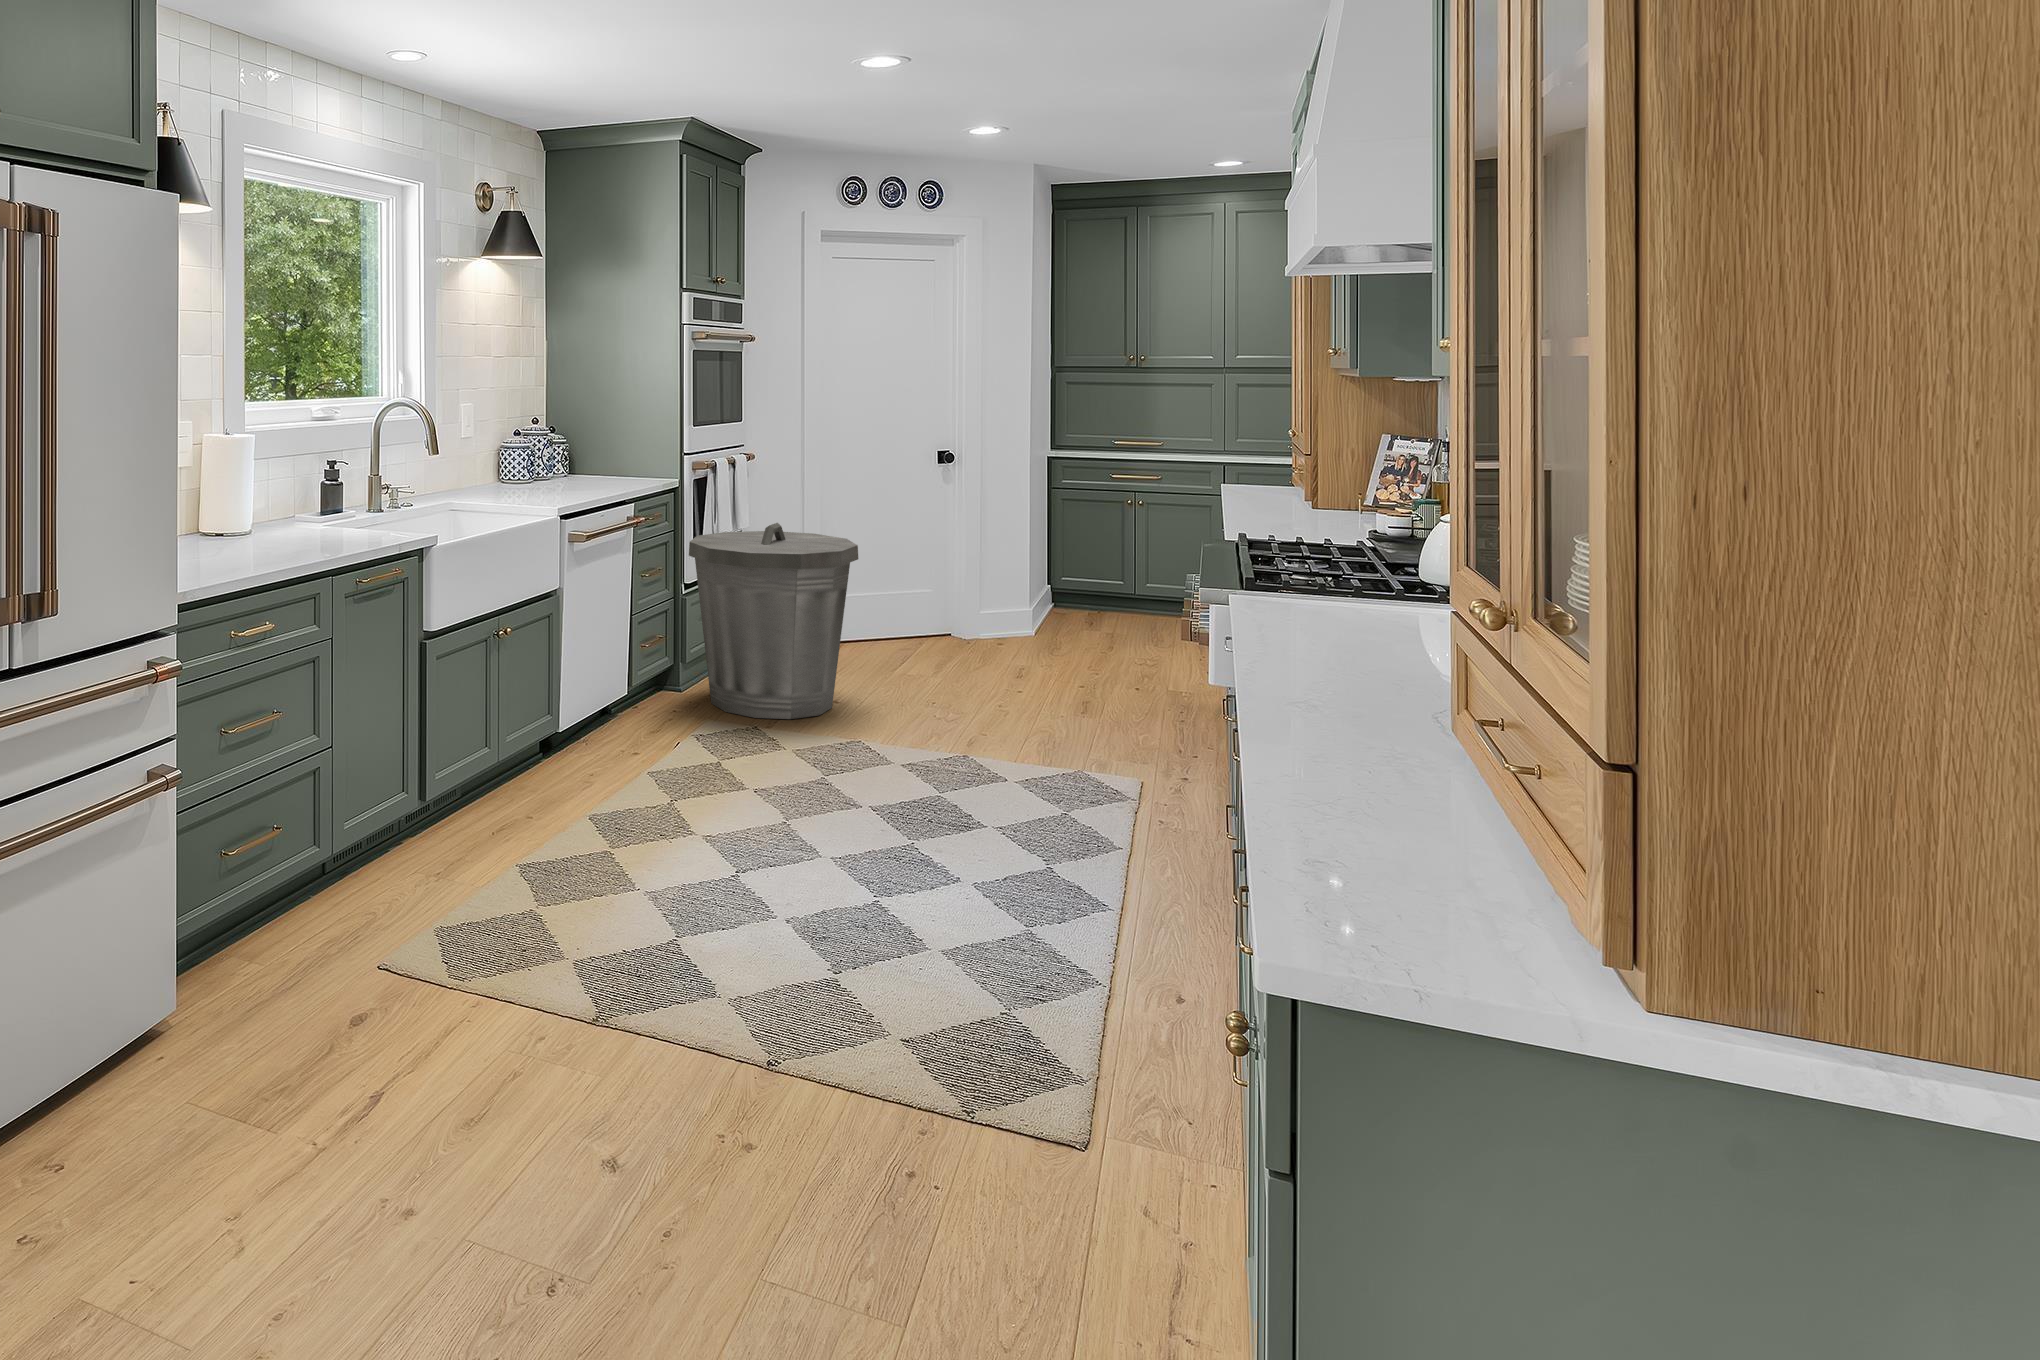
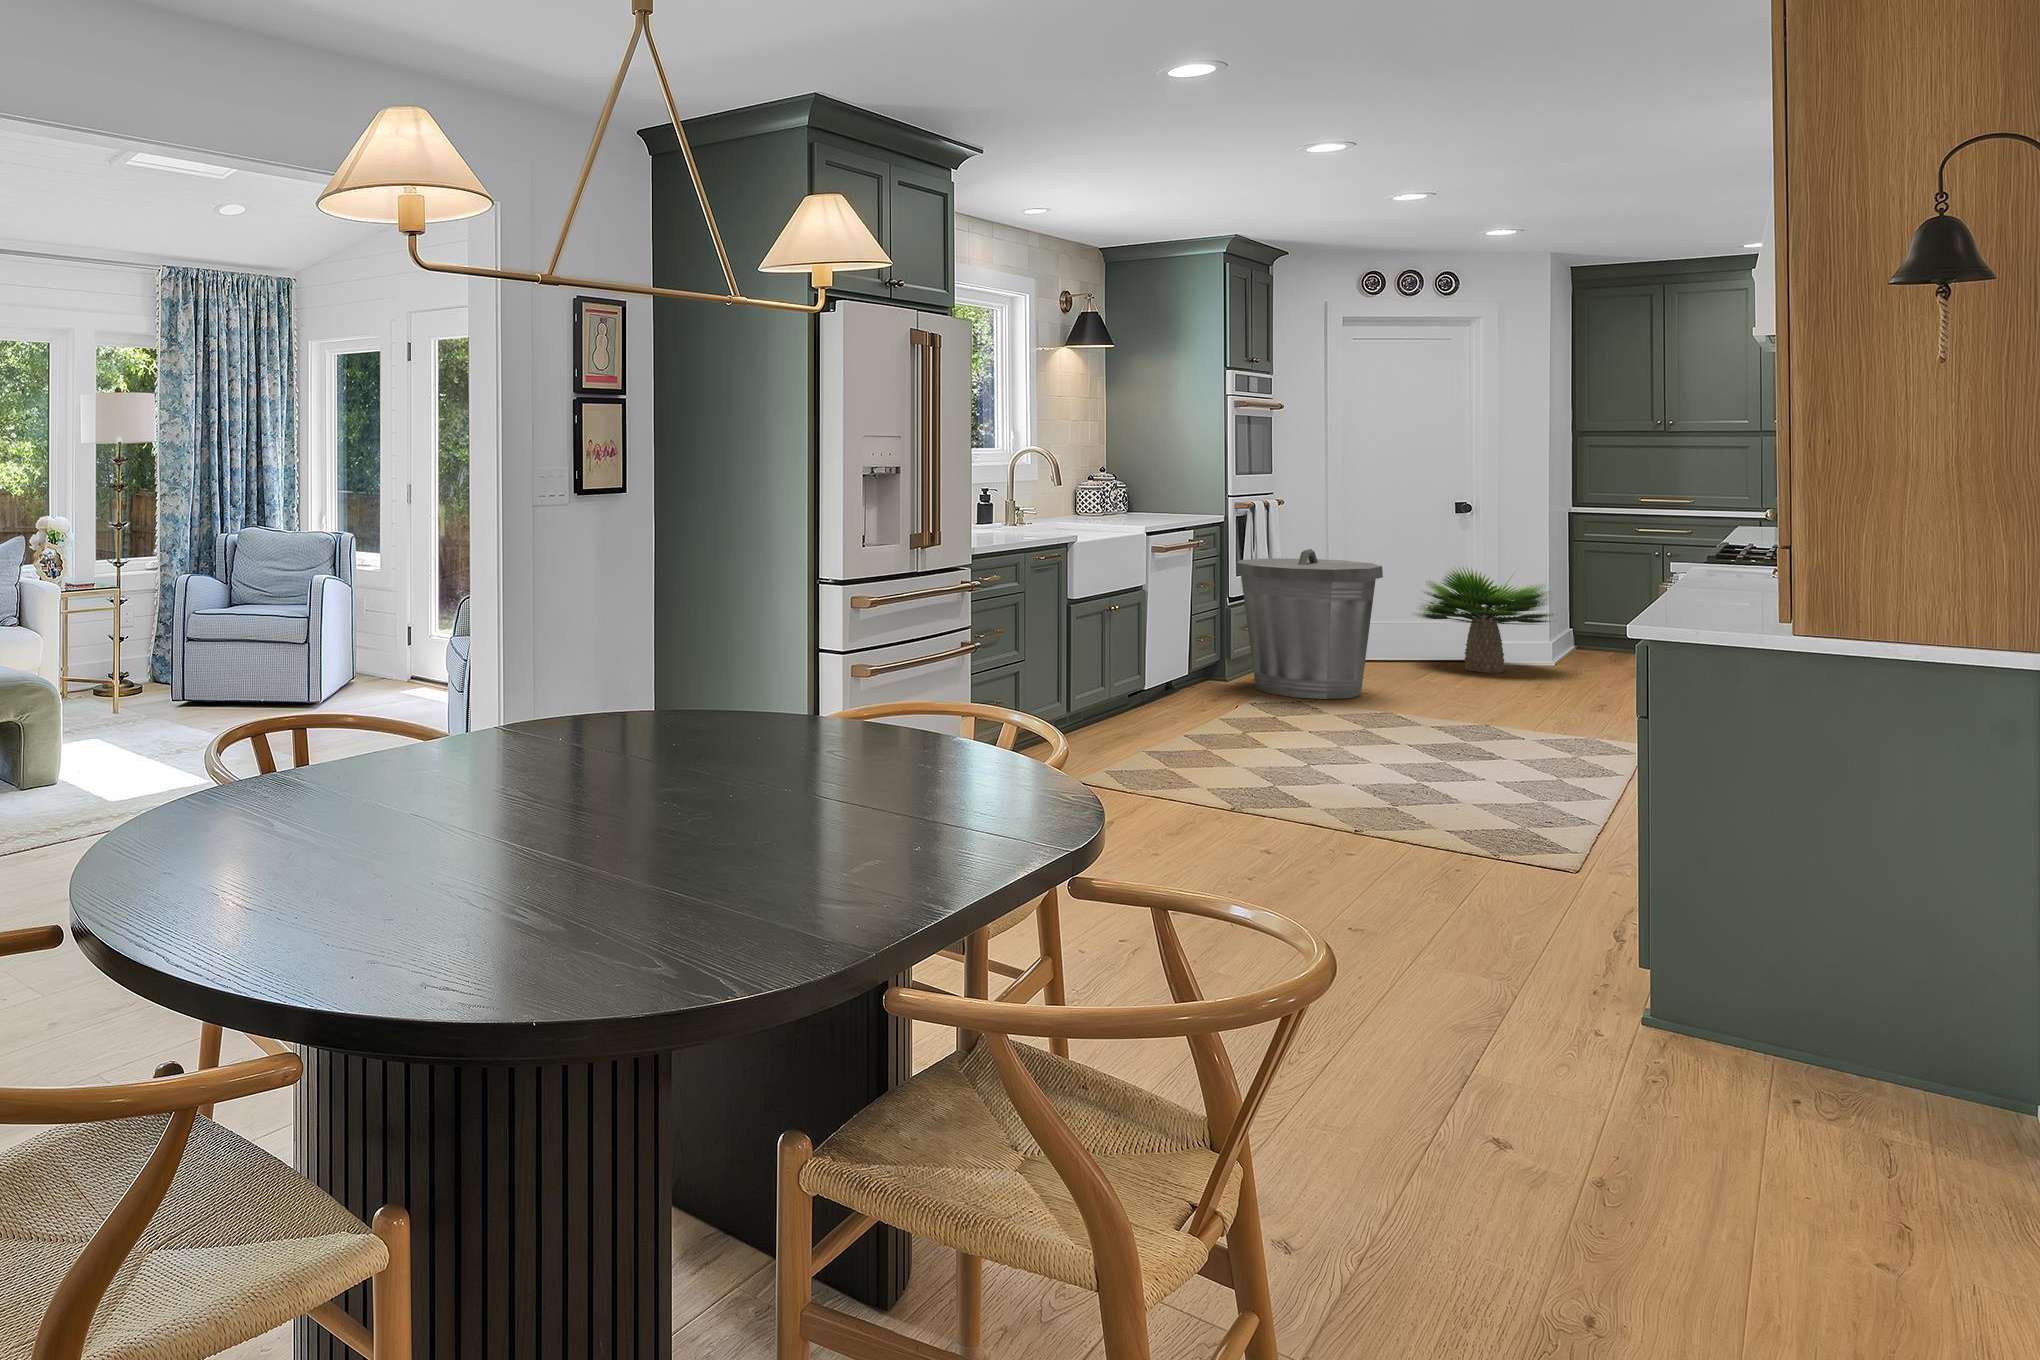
potted plant: none [891,526,1051,656] -> present [1417,568,1553,673]

